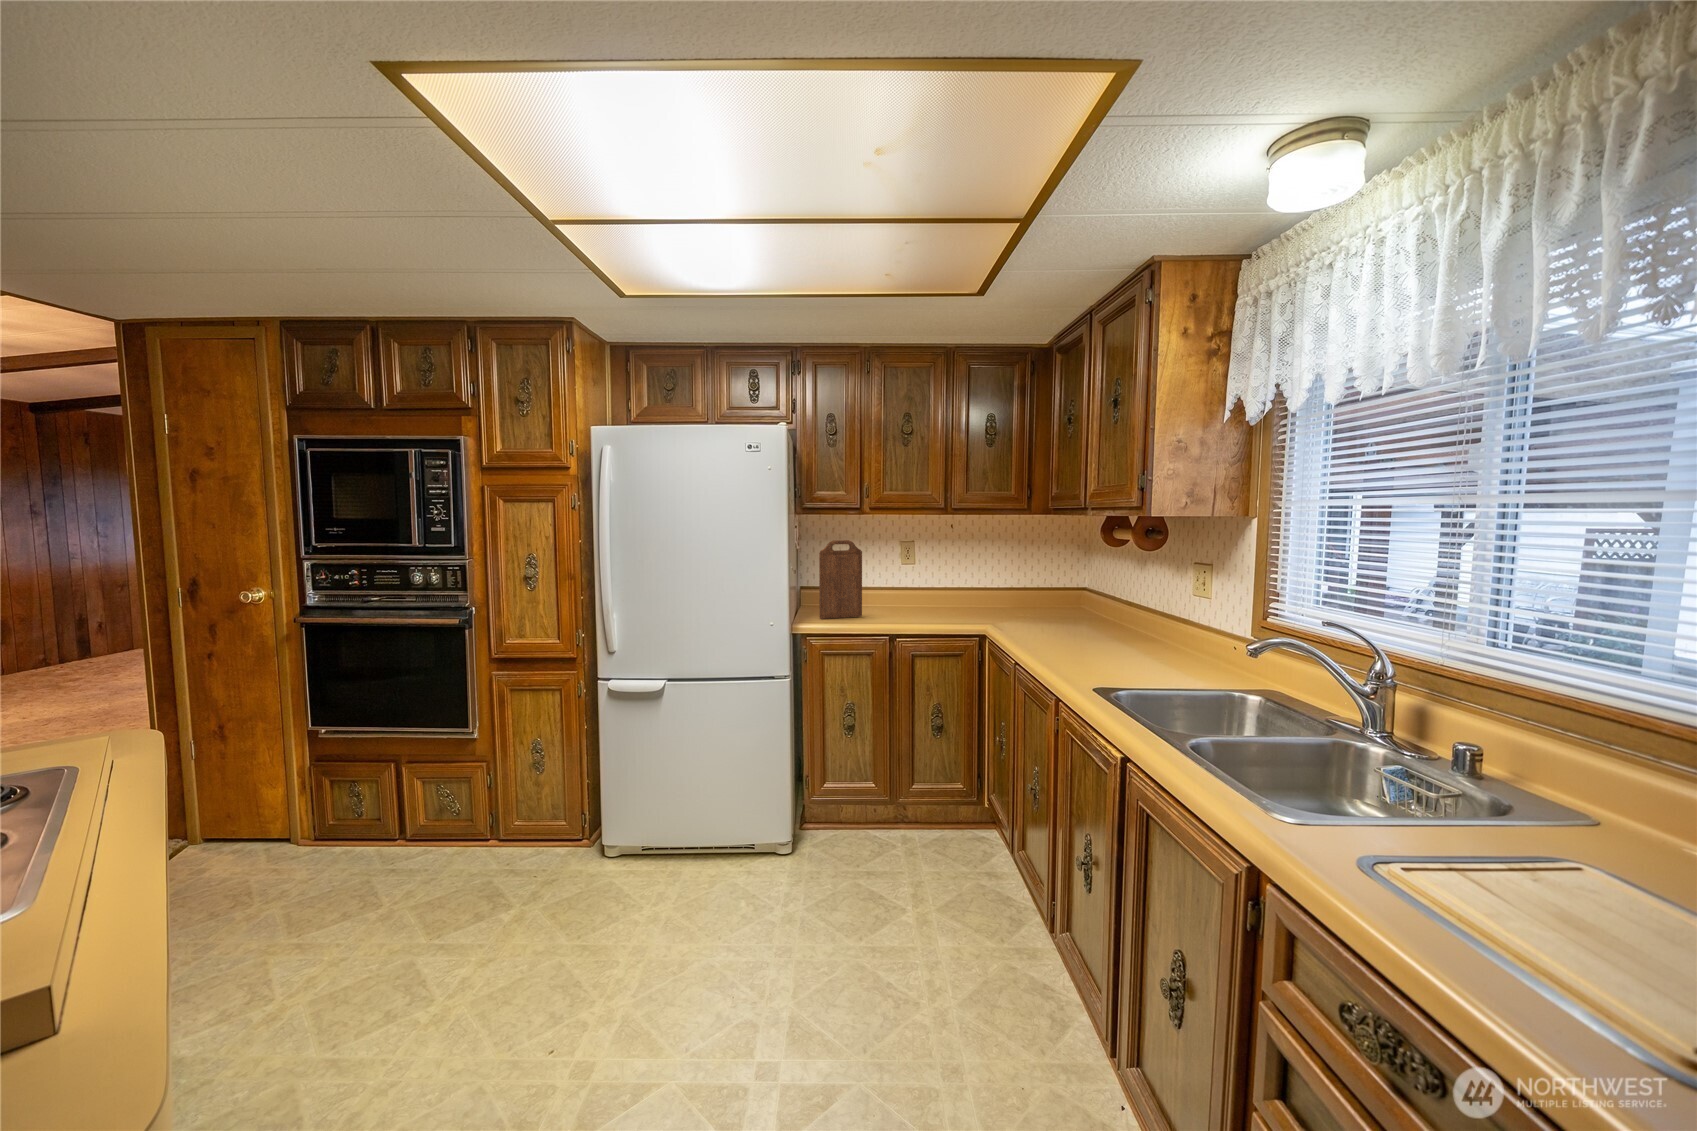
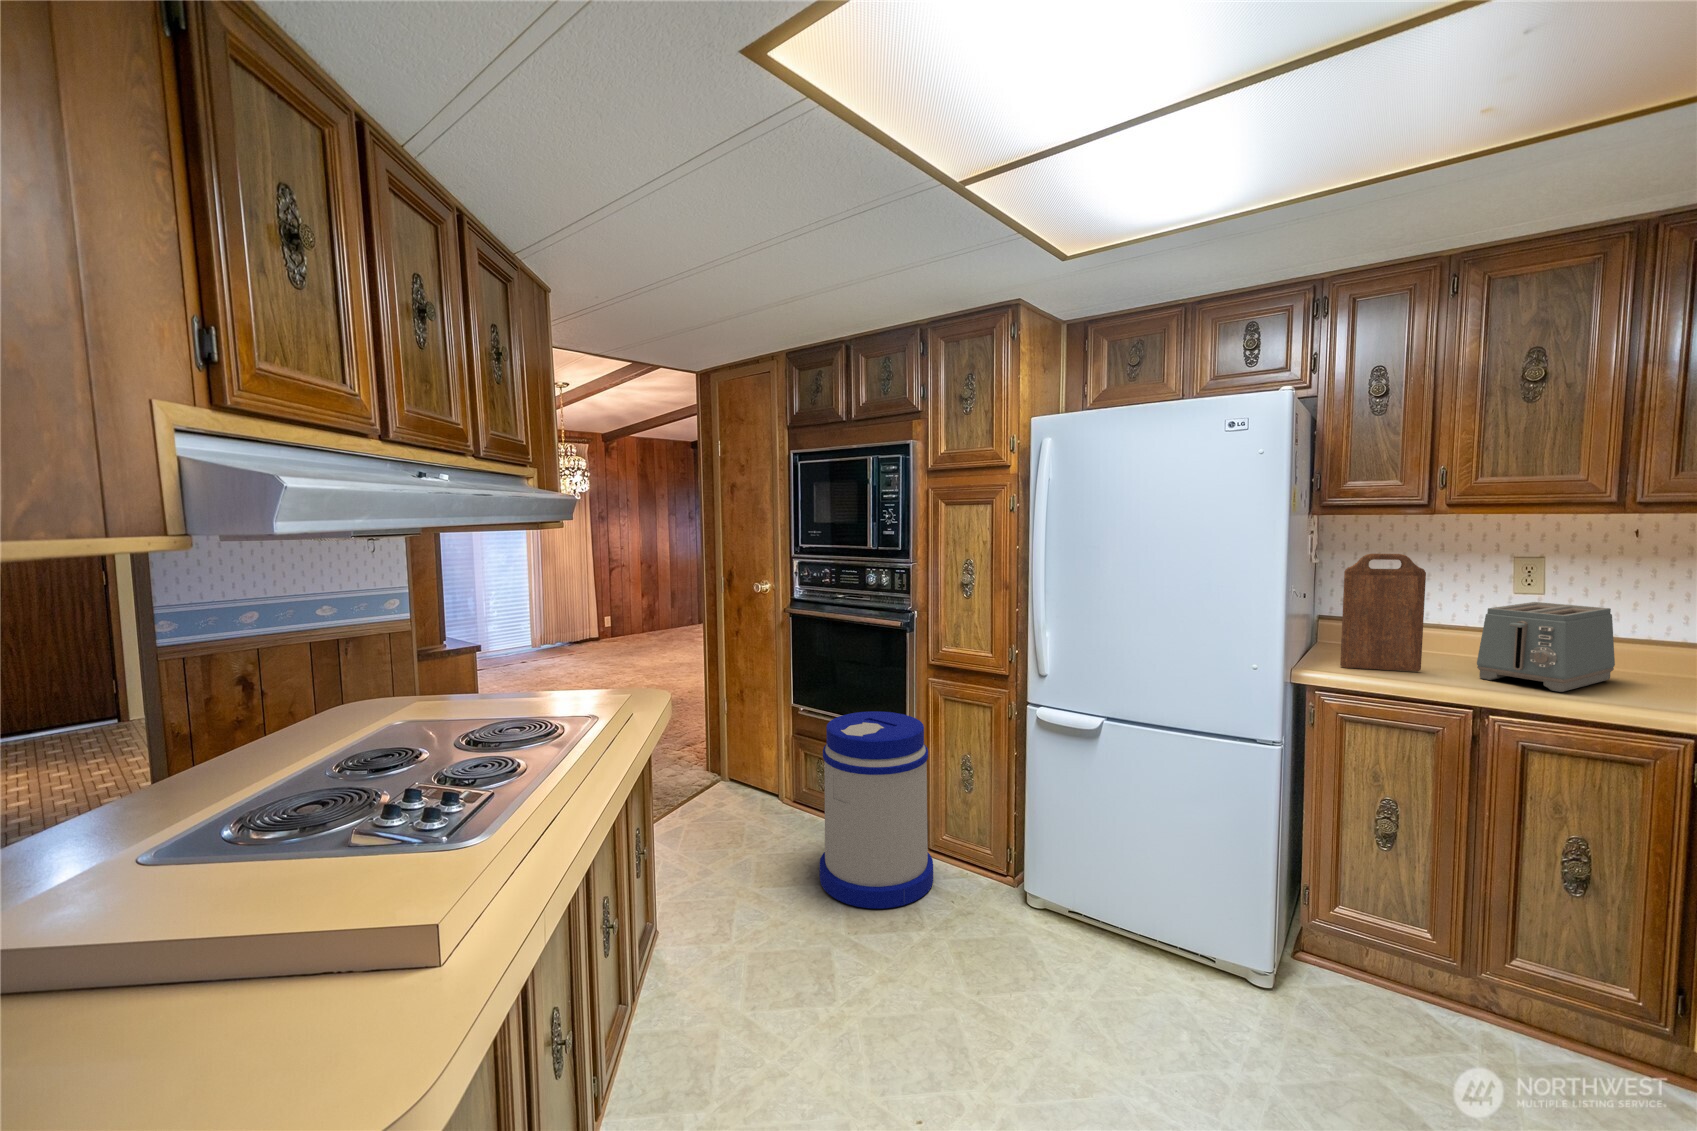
toaster: none [889,568,947,619] -> present [1477,602,1615,692]
trash can: none [367,712,508,920] -> present [820,711,933,909]

